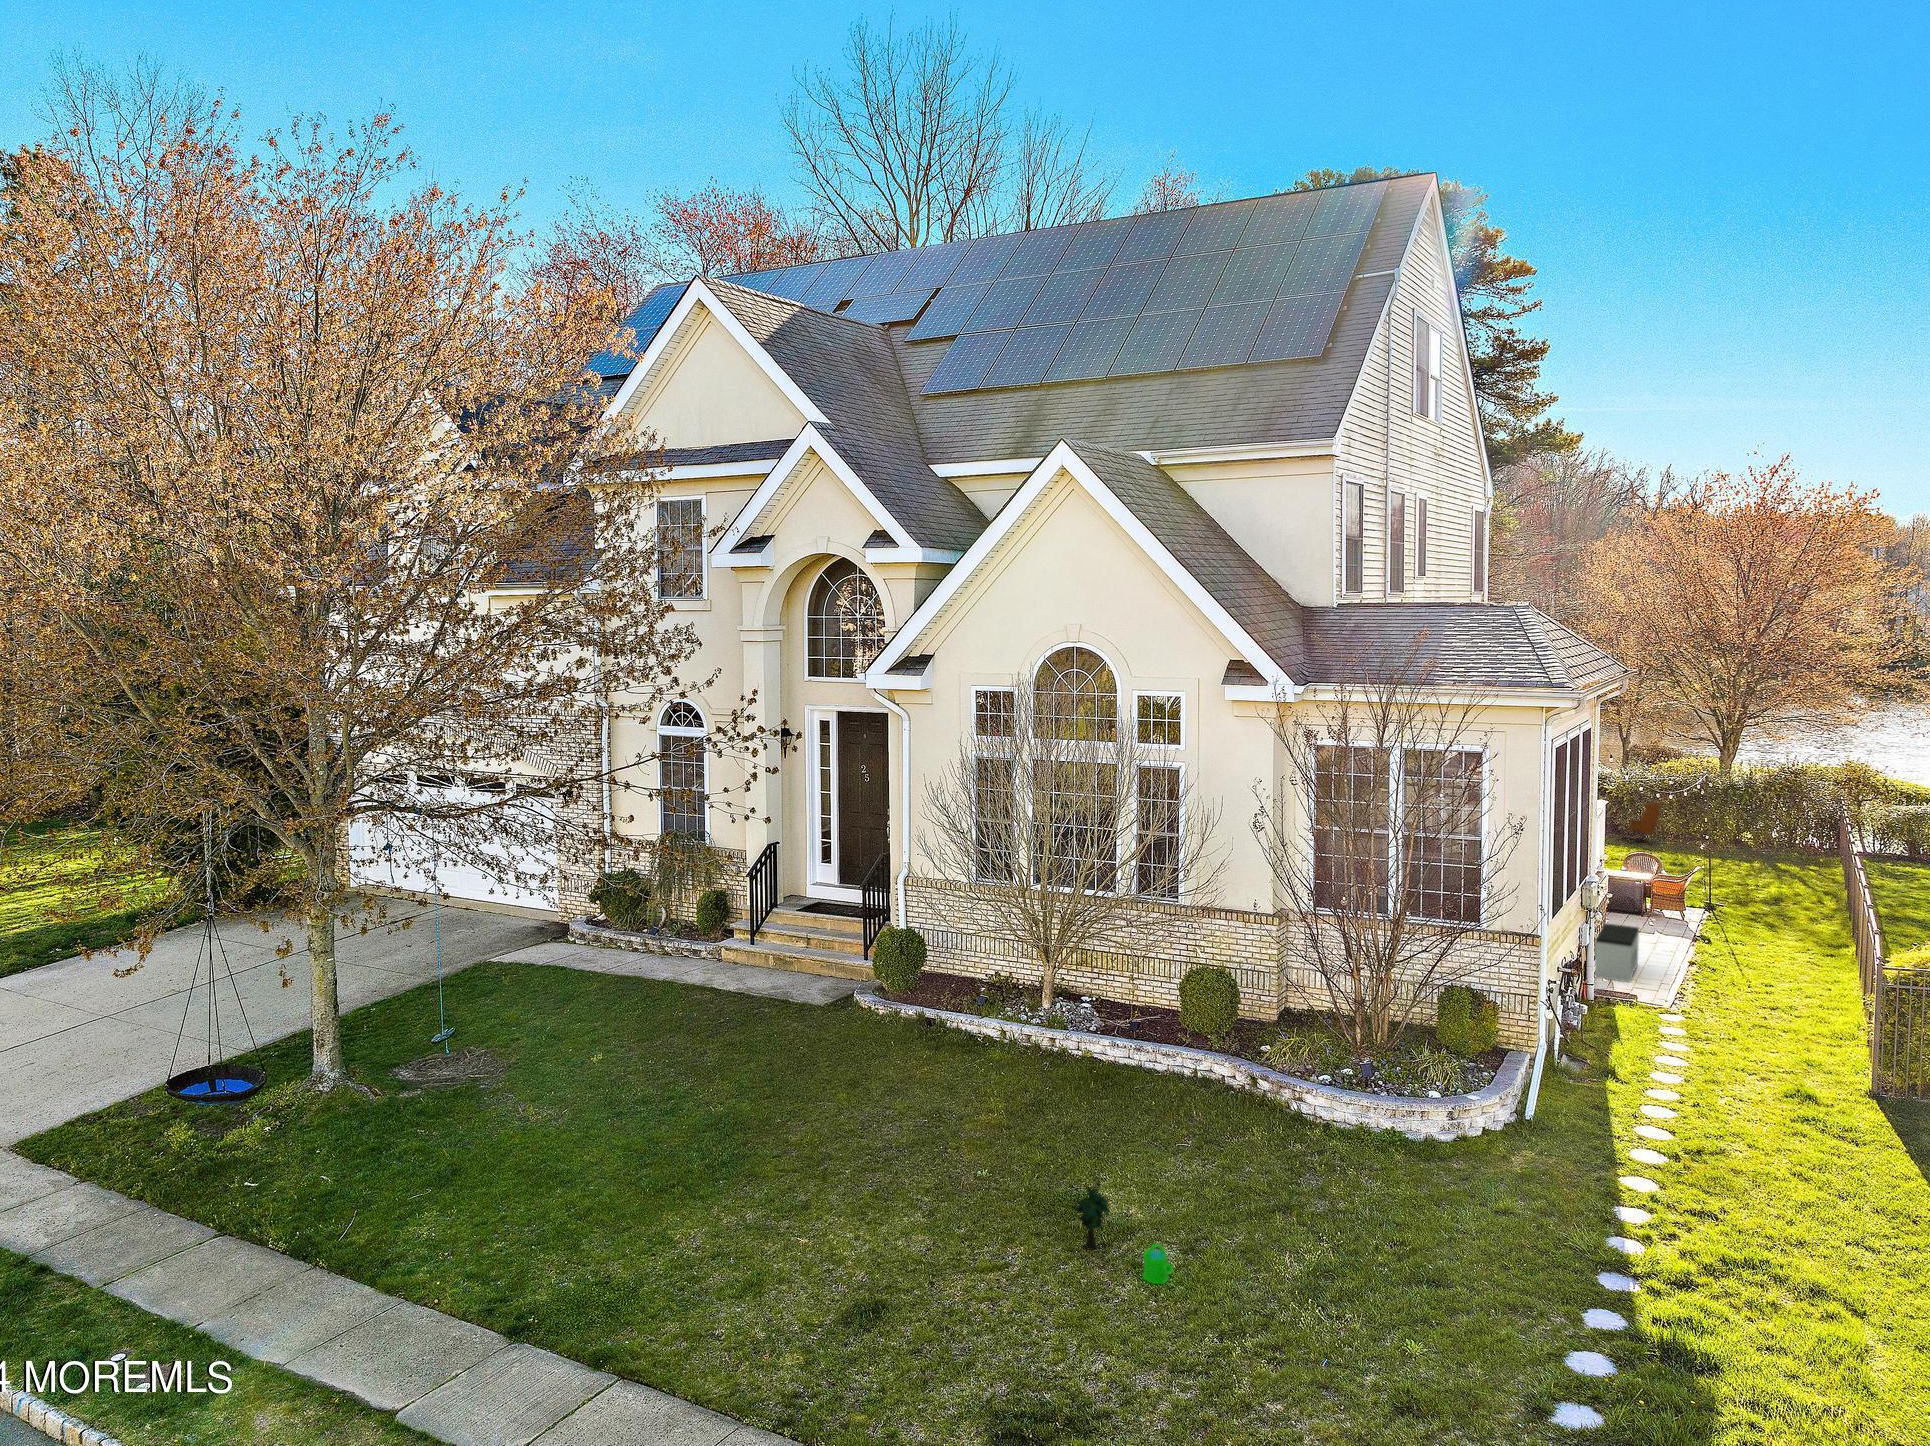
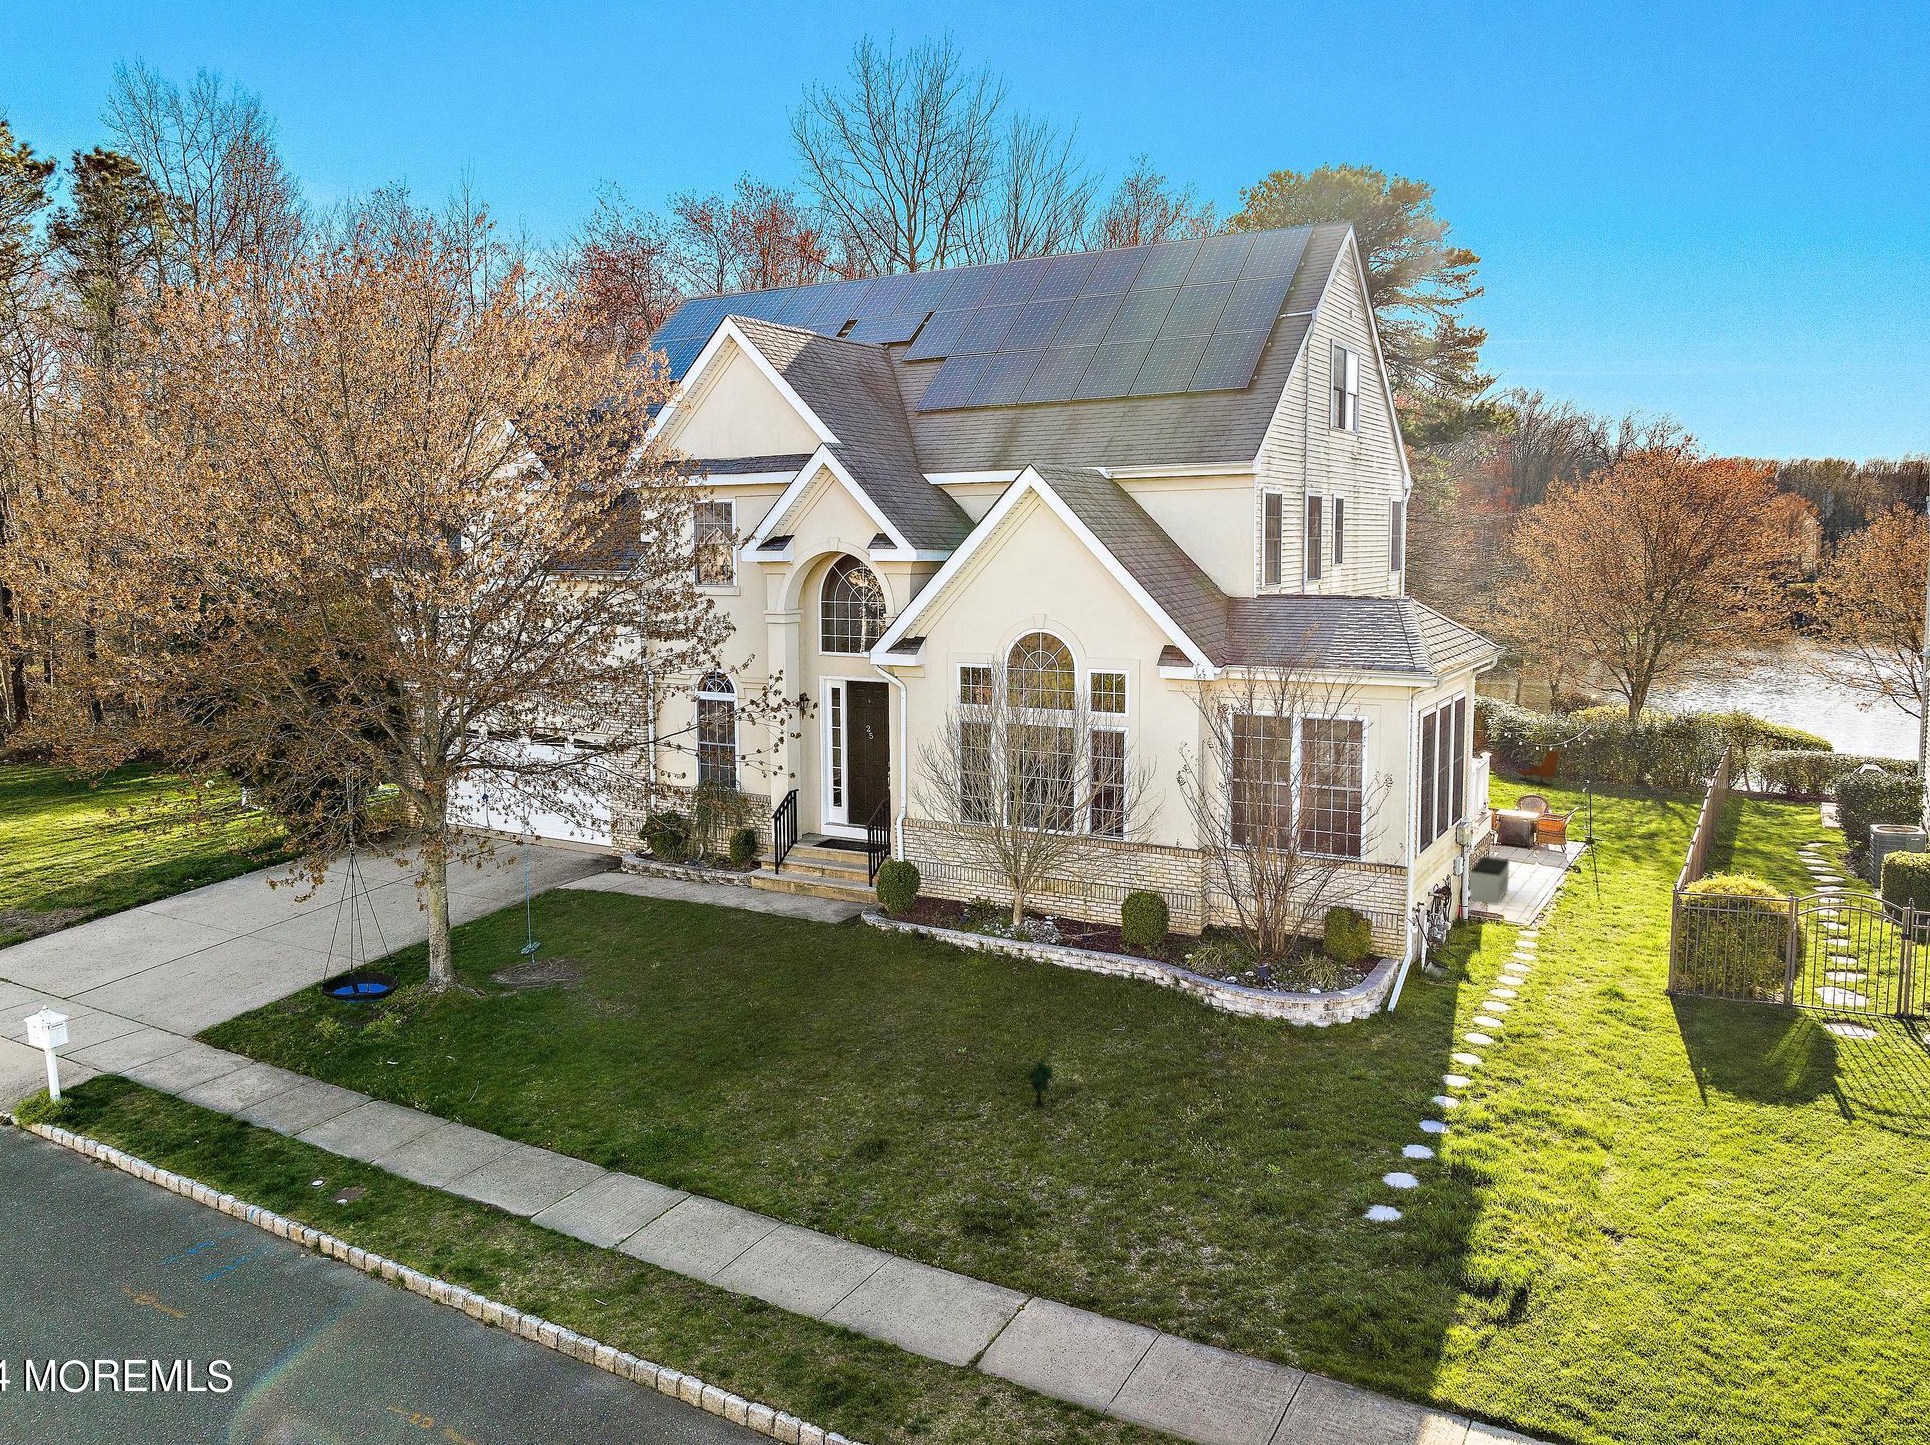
watering can: present [1143,1243,1173,1284] -> none [1076,1100,1099,1130]

